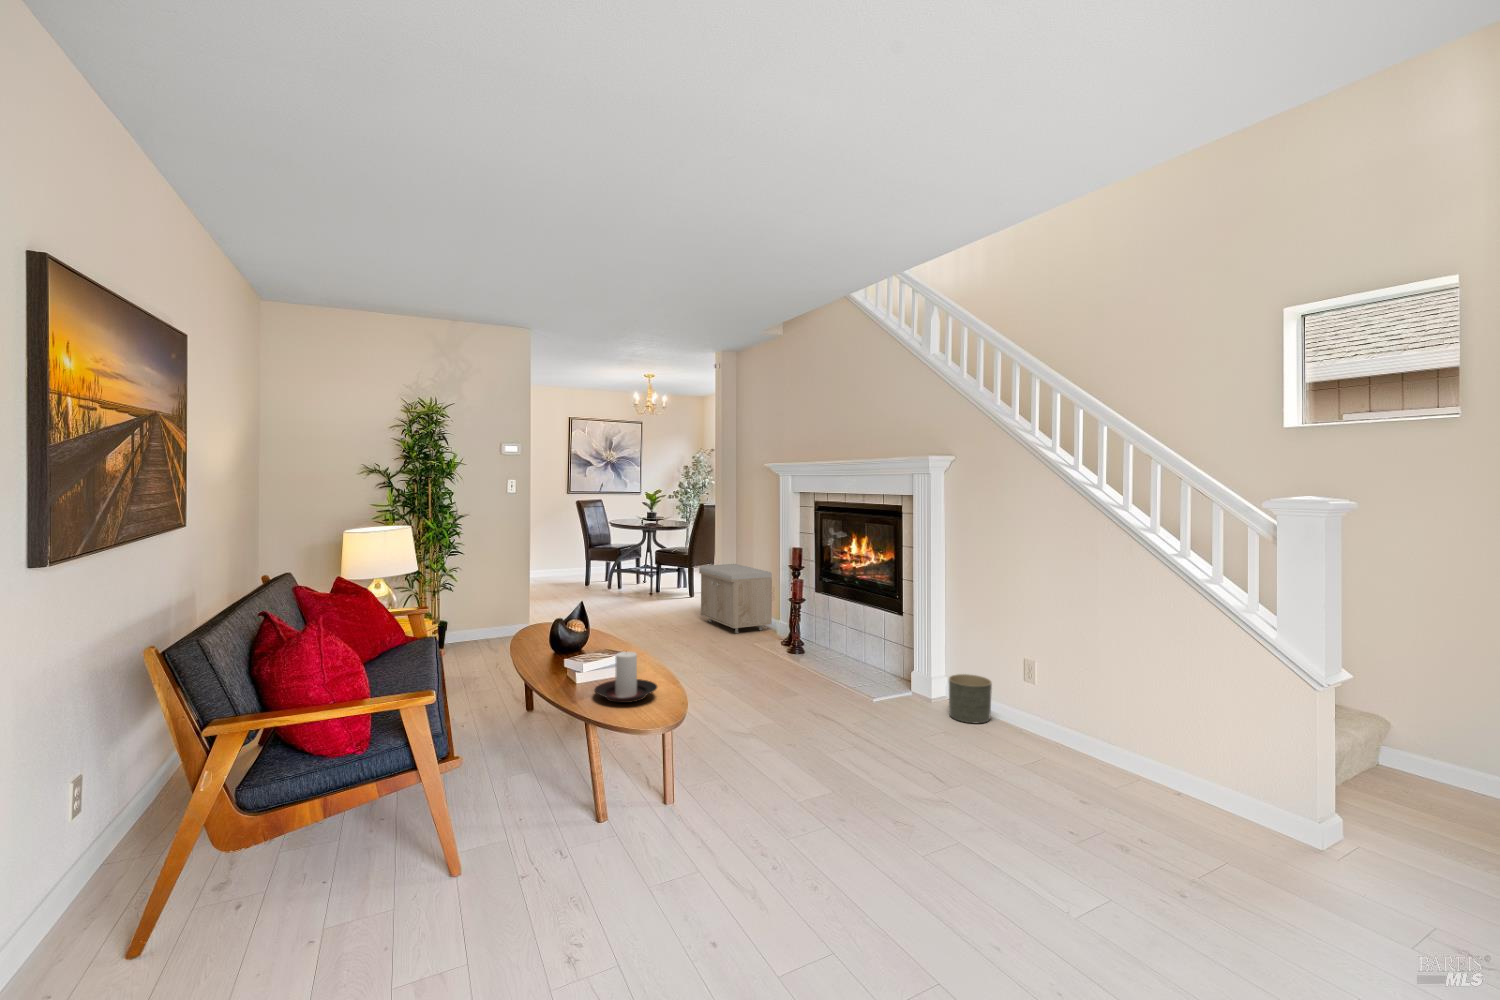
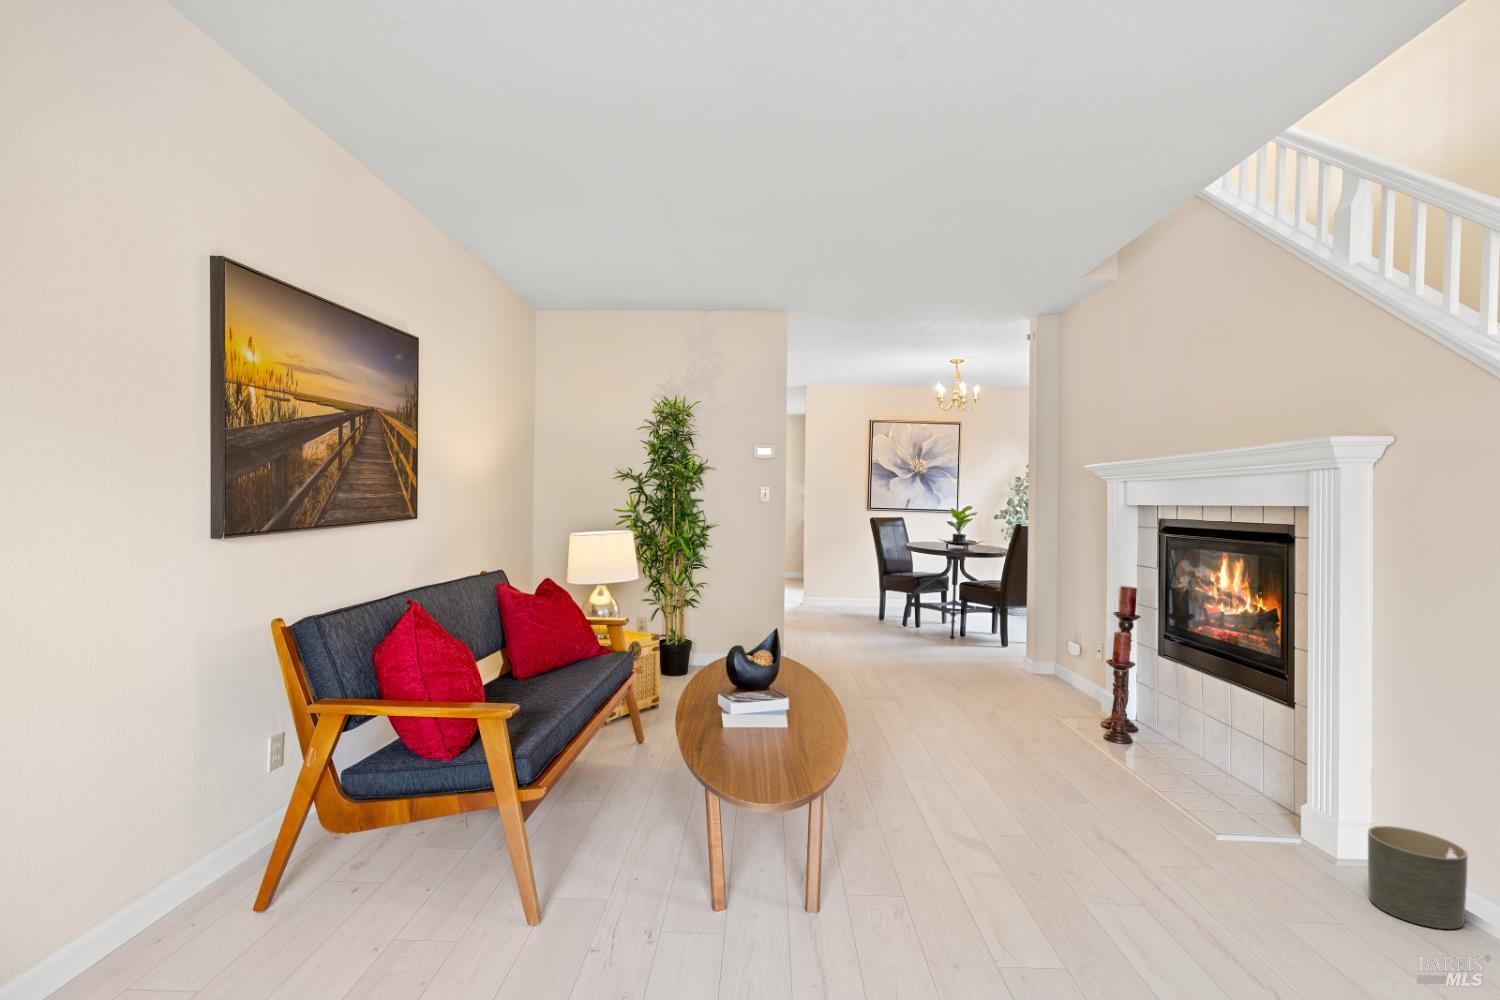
storage bench: present [699,564,772,633] -> none [997,604,1097,701]
candle holder: present [594,651,657,703] -> none [727,697,810,768]

